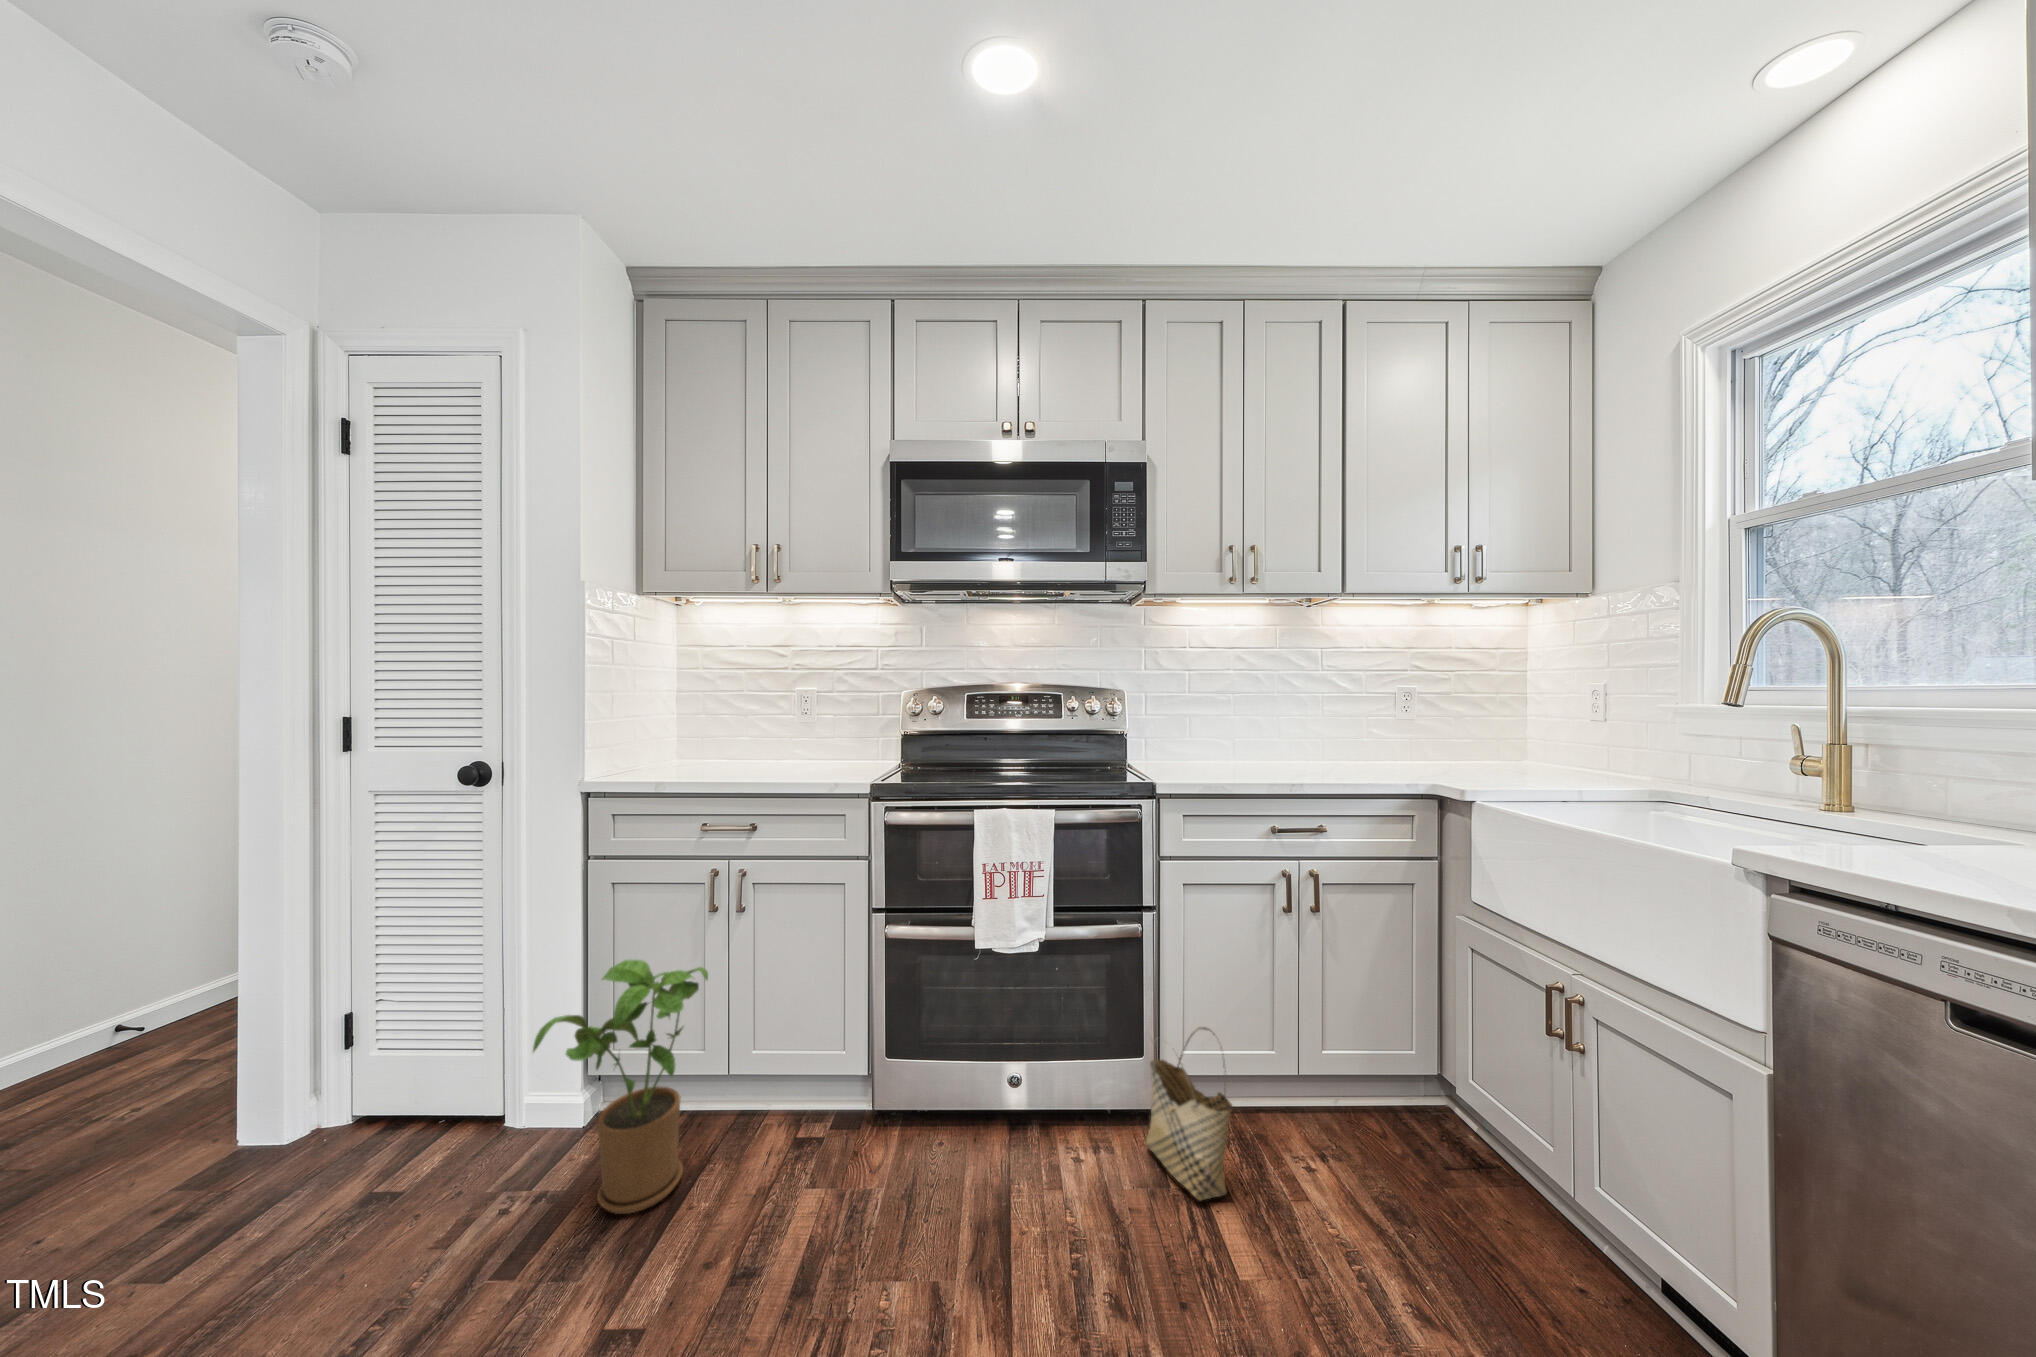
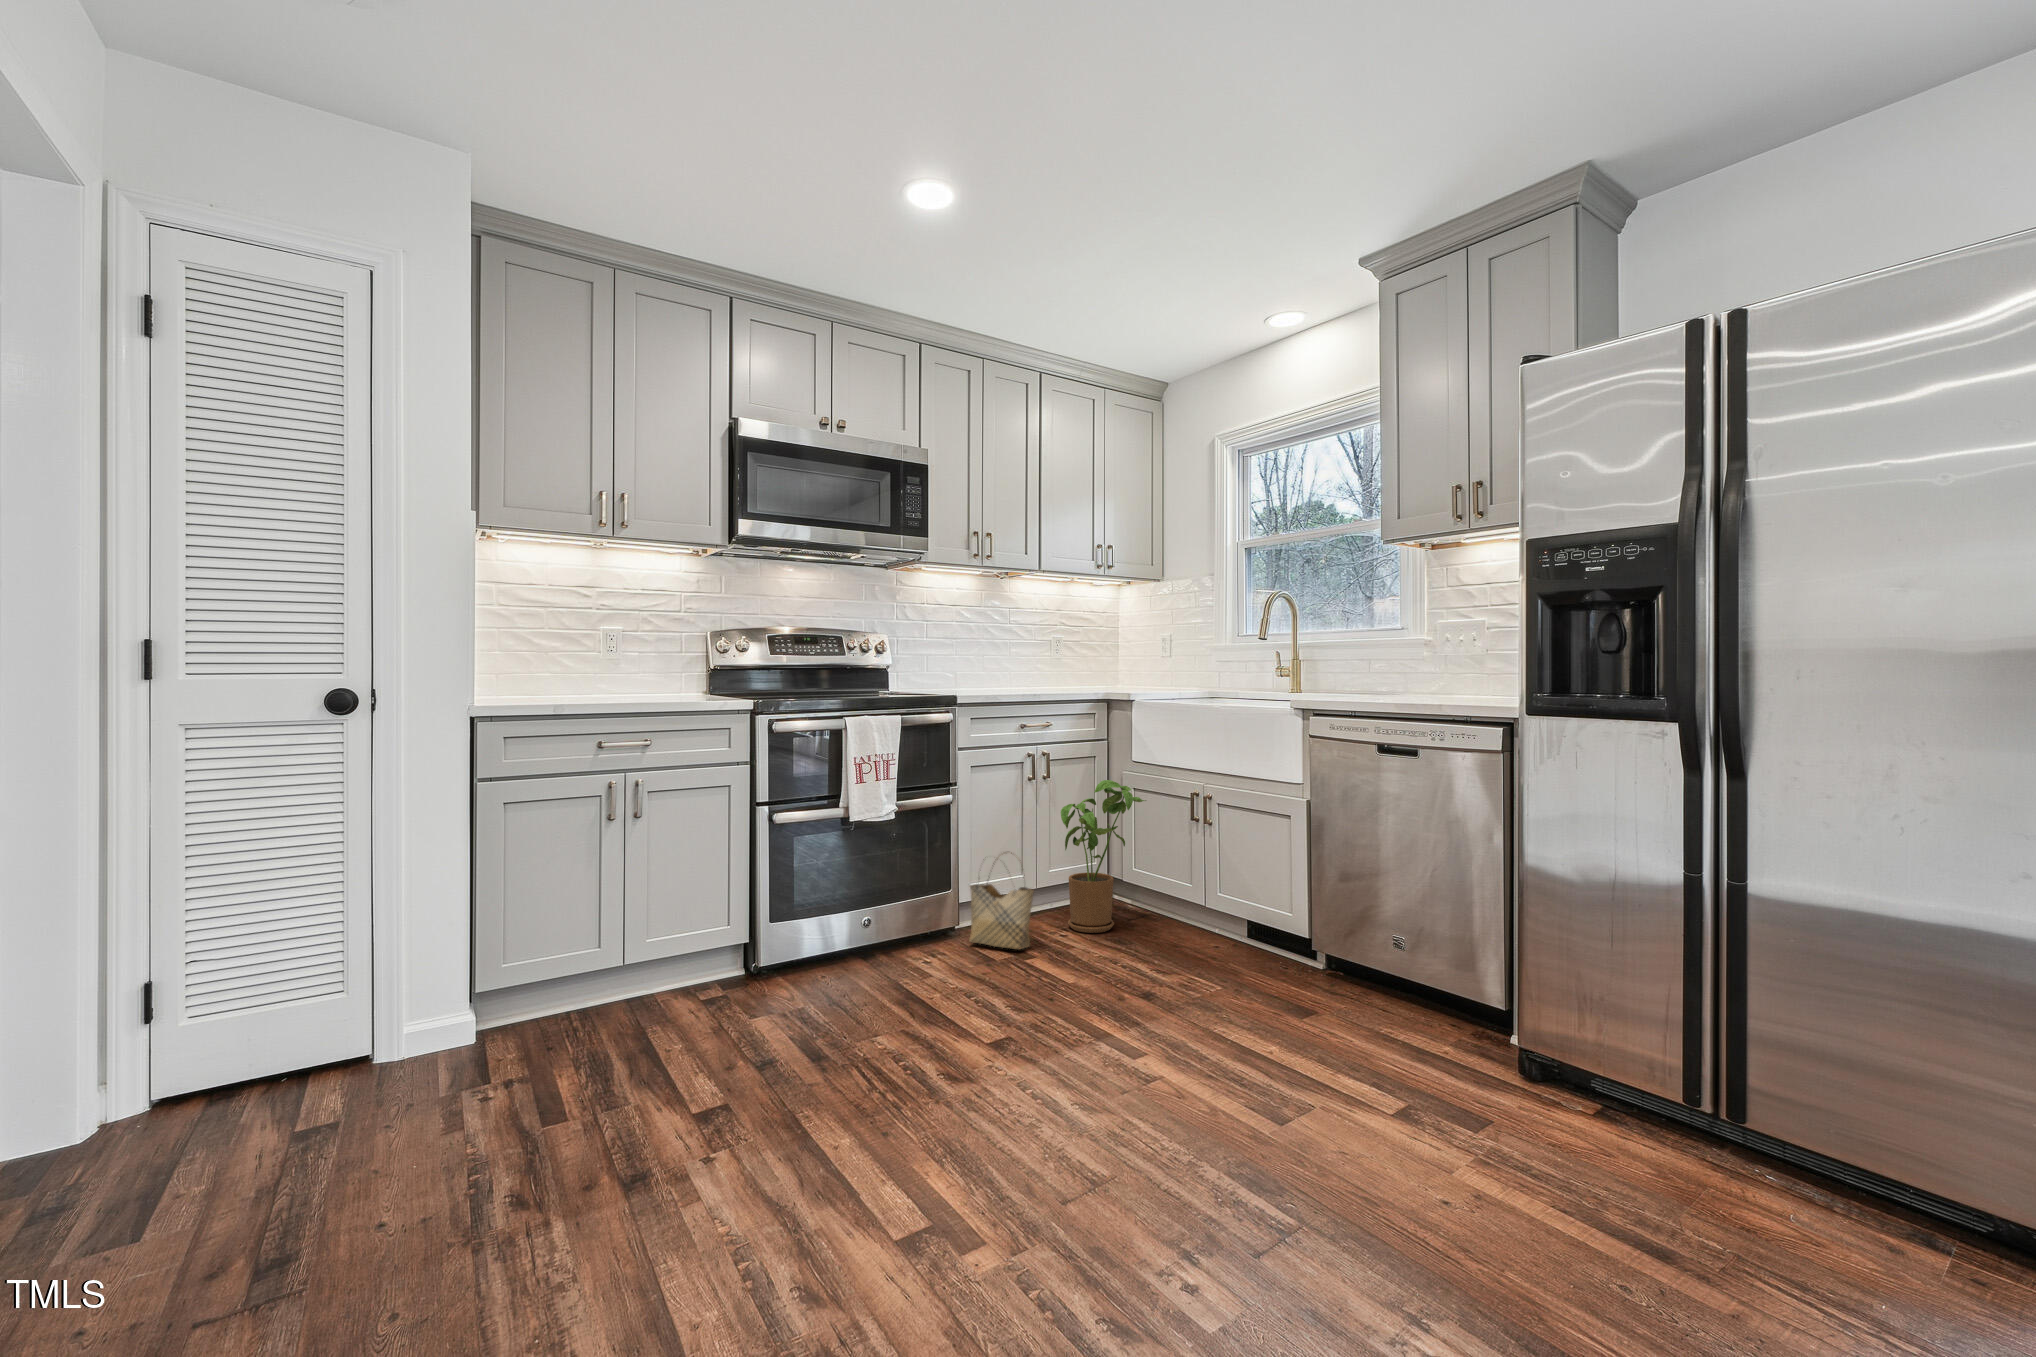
house plant: present [533,960,708,1214] -> present [1061,780,1146,933]

